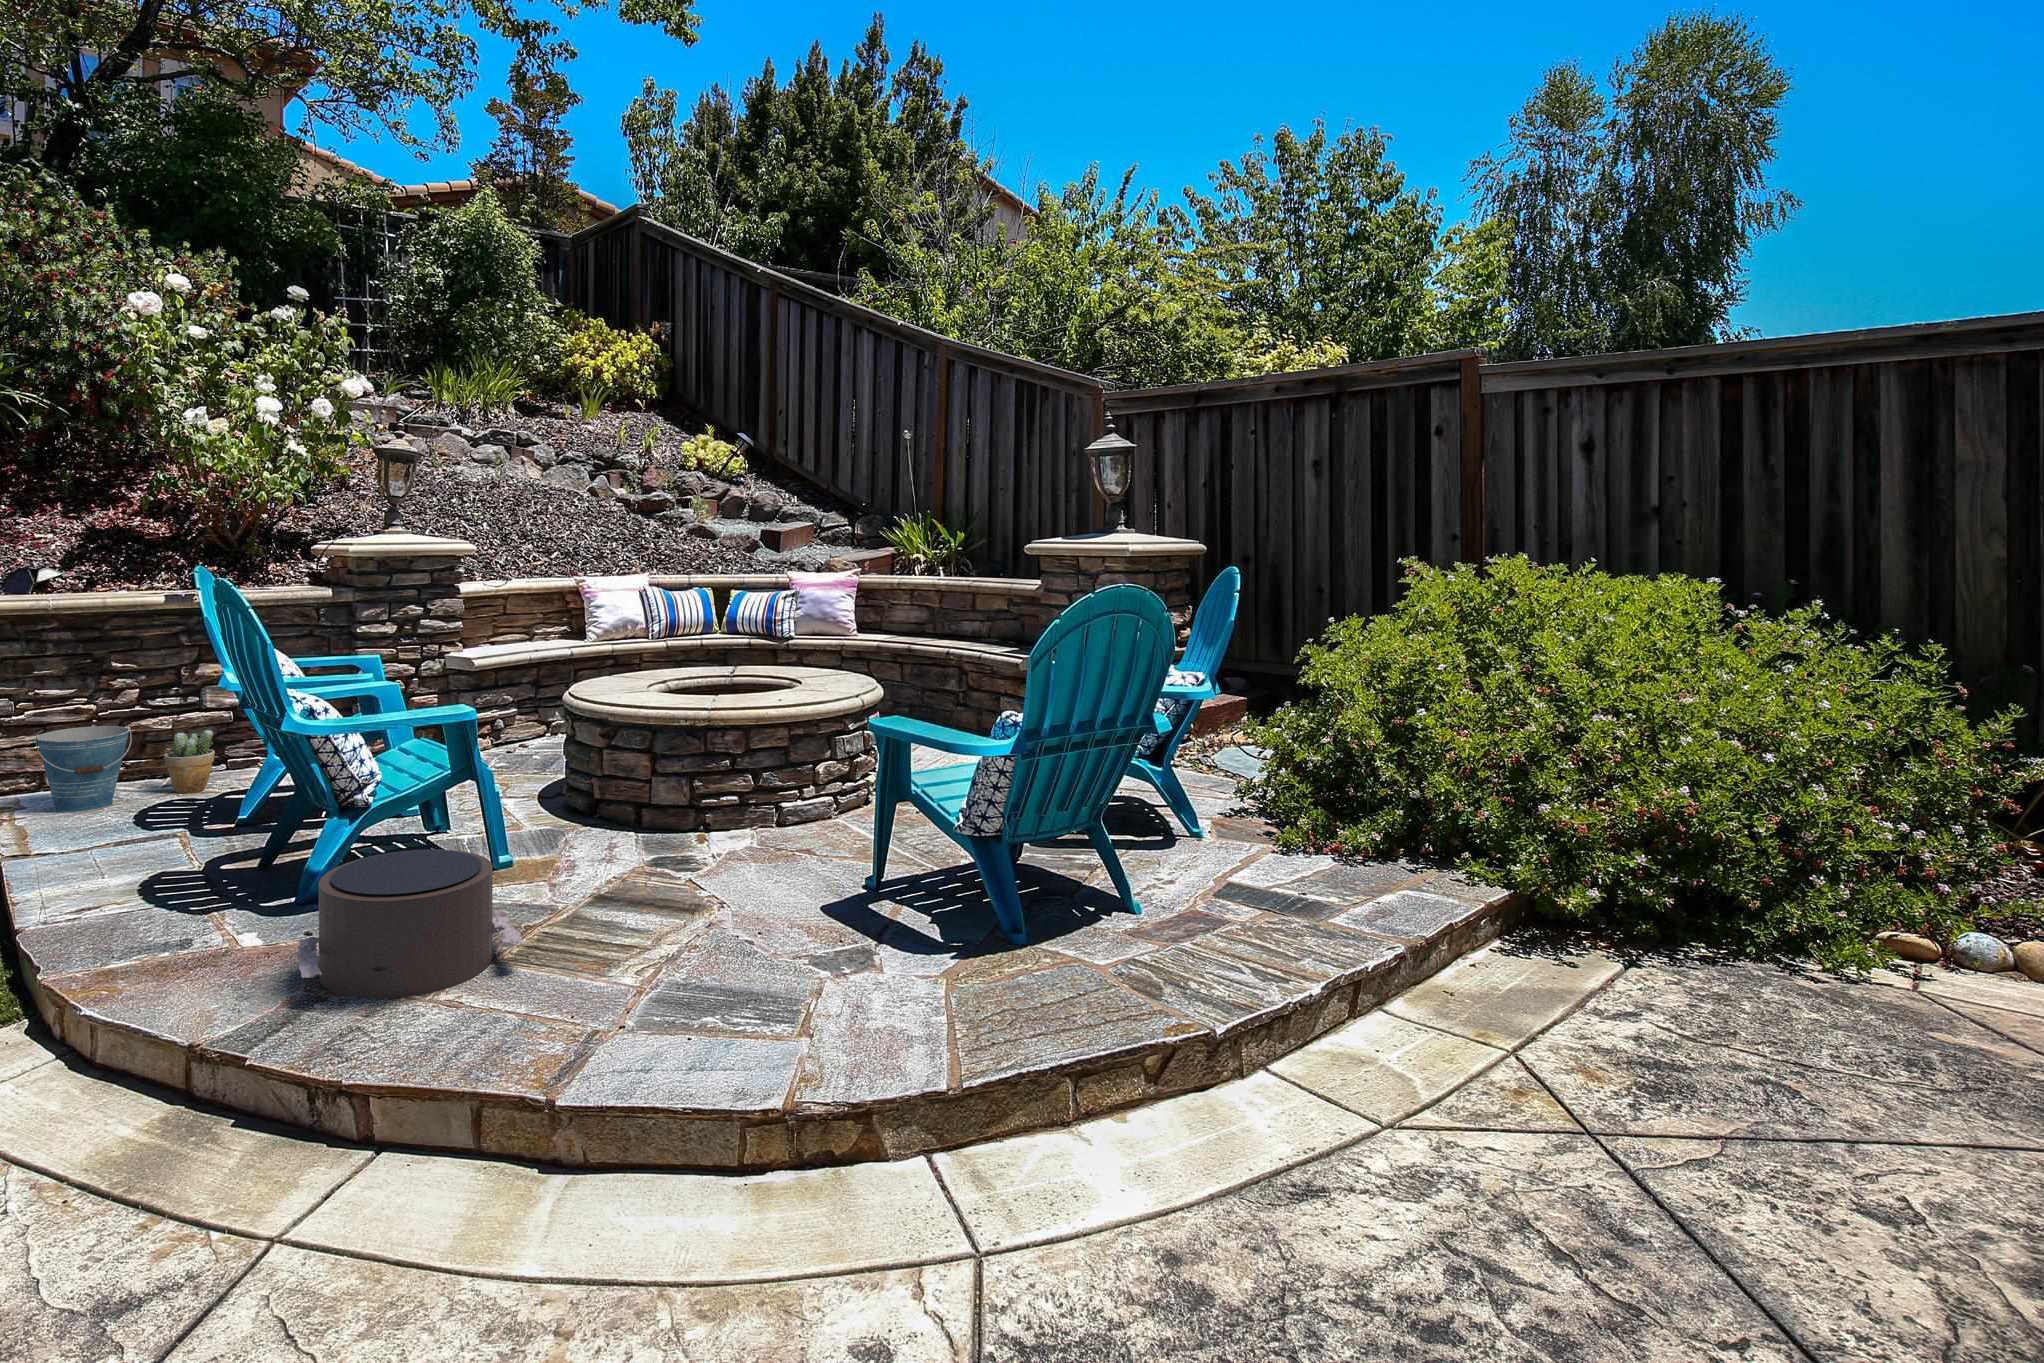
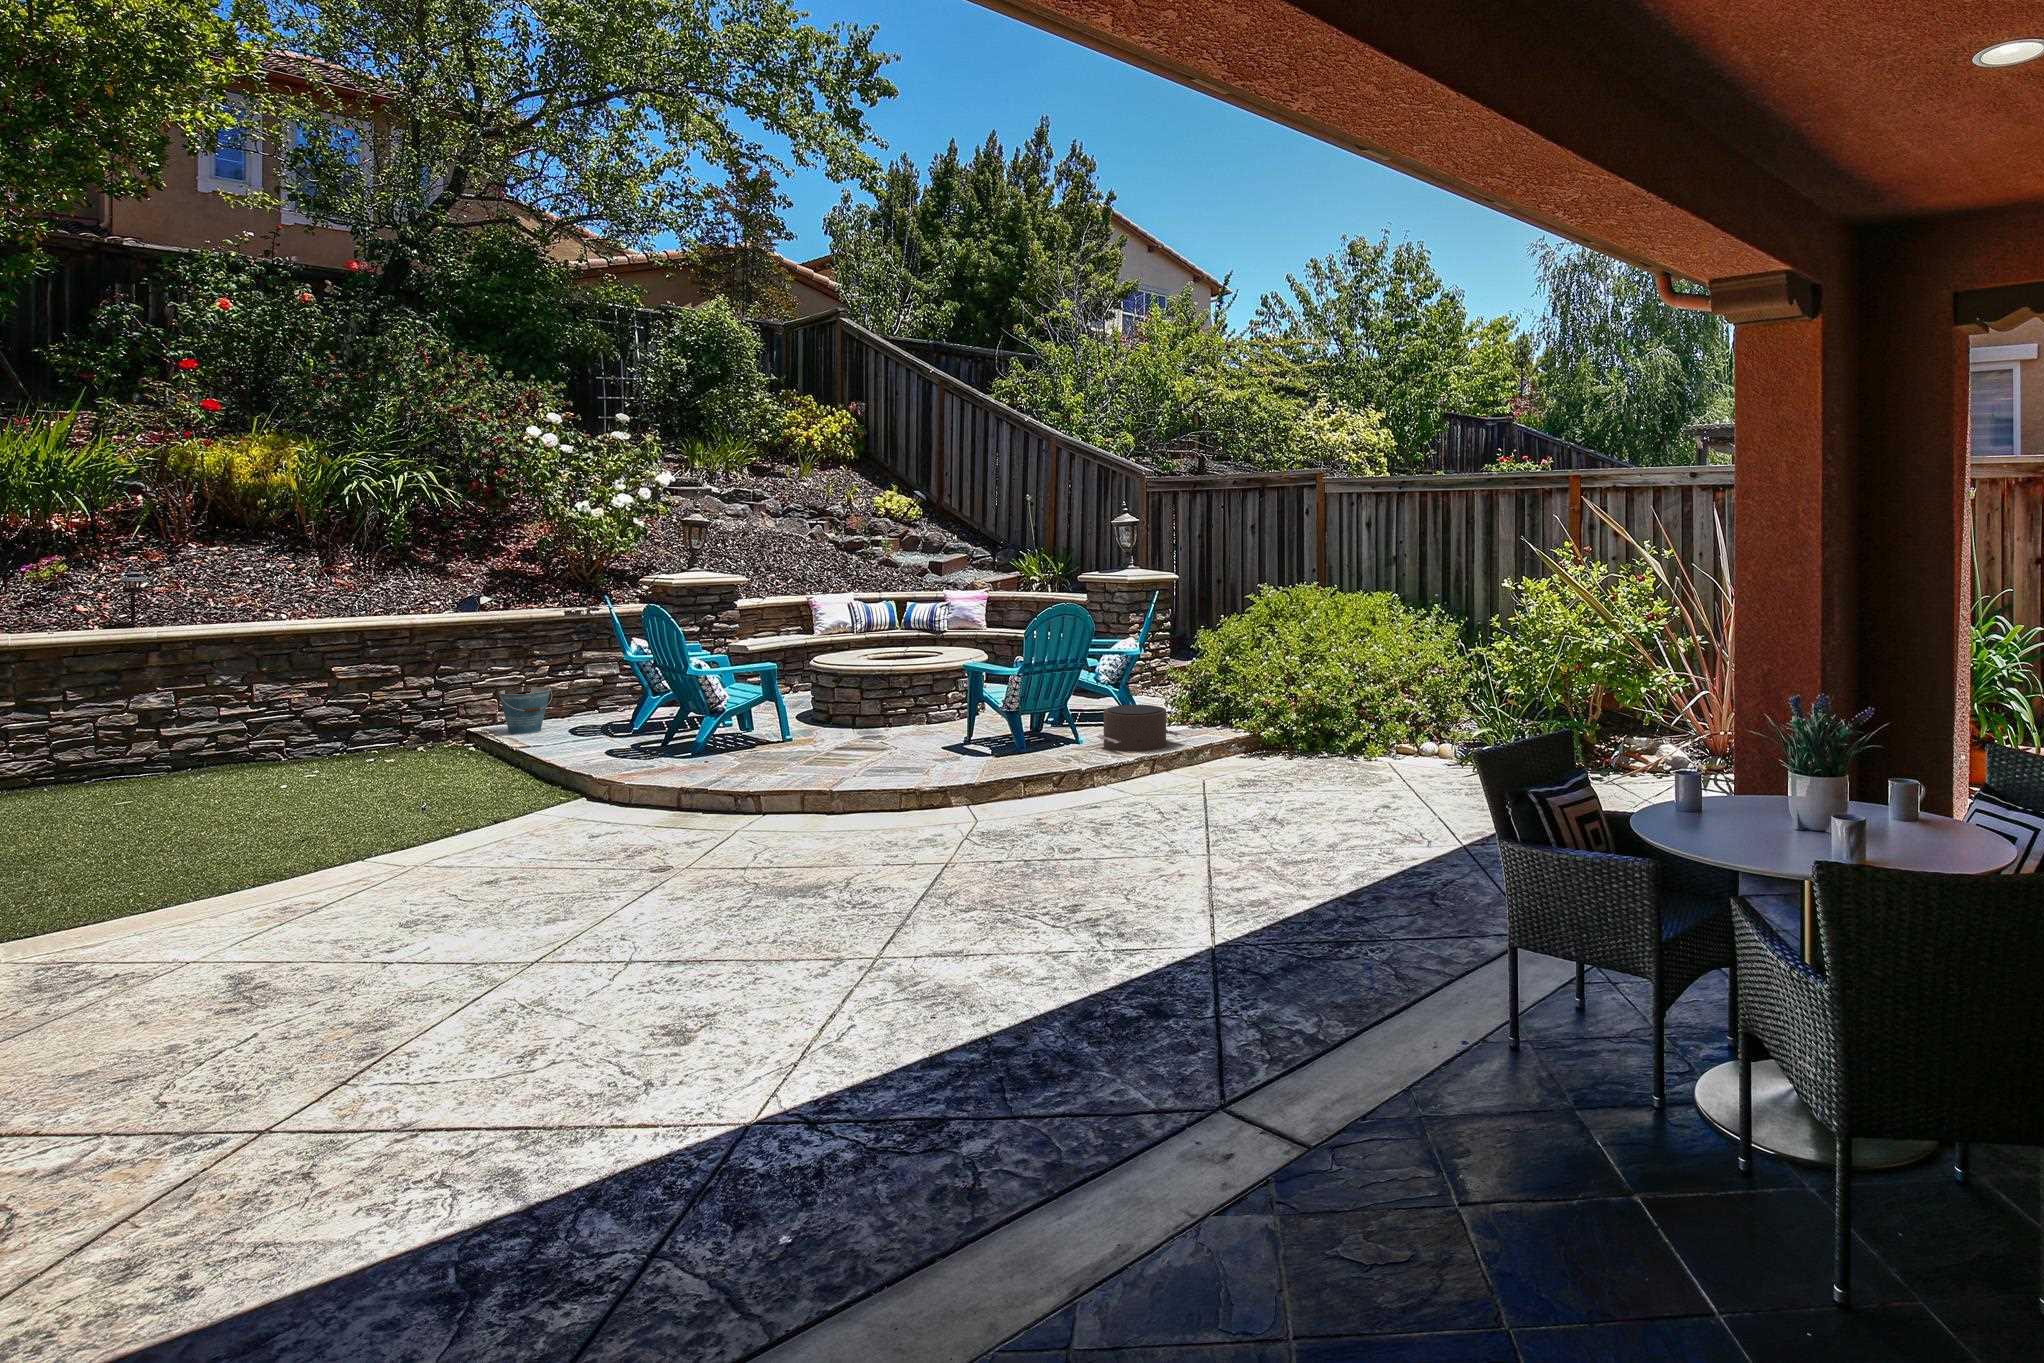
potted plant: present [165,730,215,793] -> none [566,689,596,725]
pouf: present [297,849,523,998] -> present [1097,705,1181,752]

